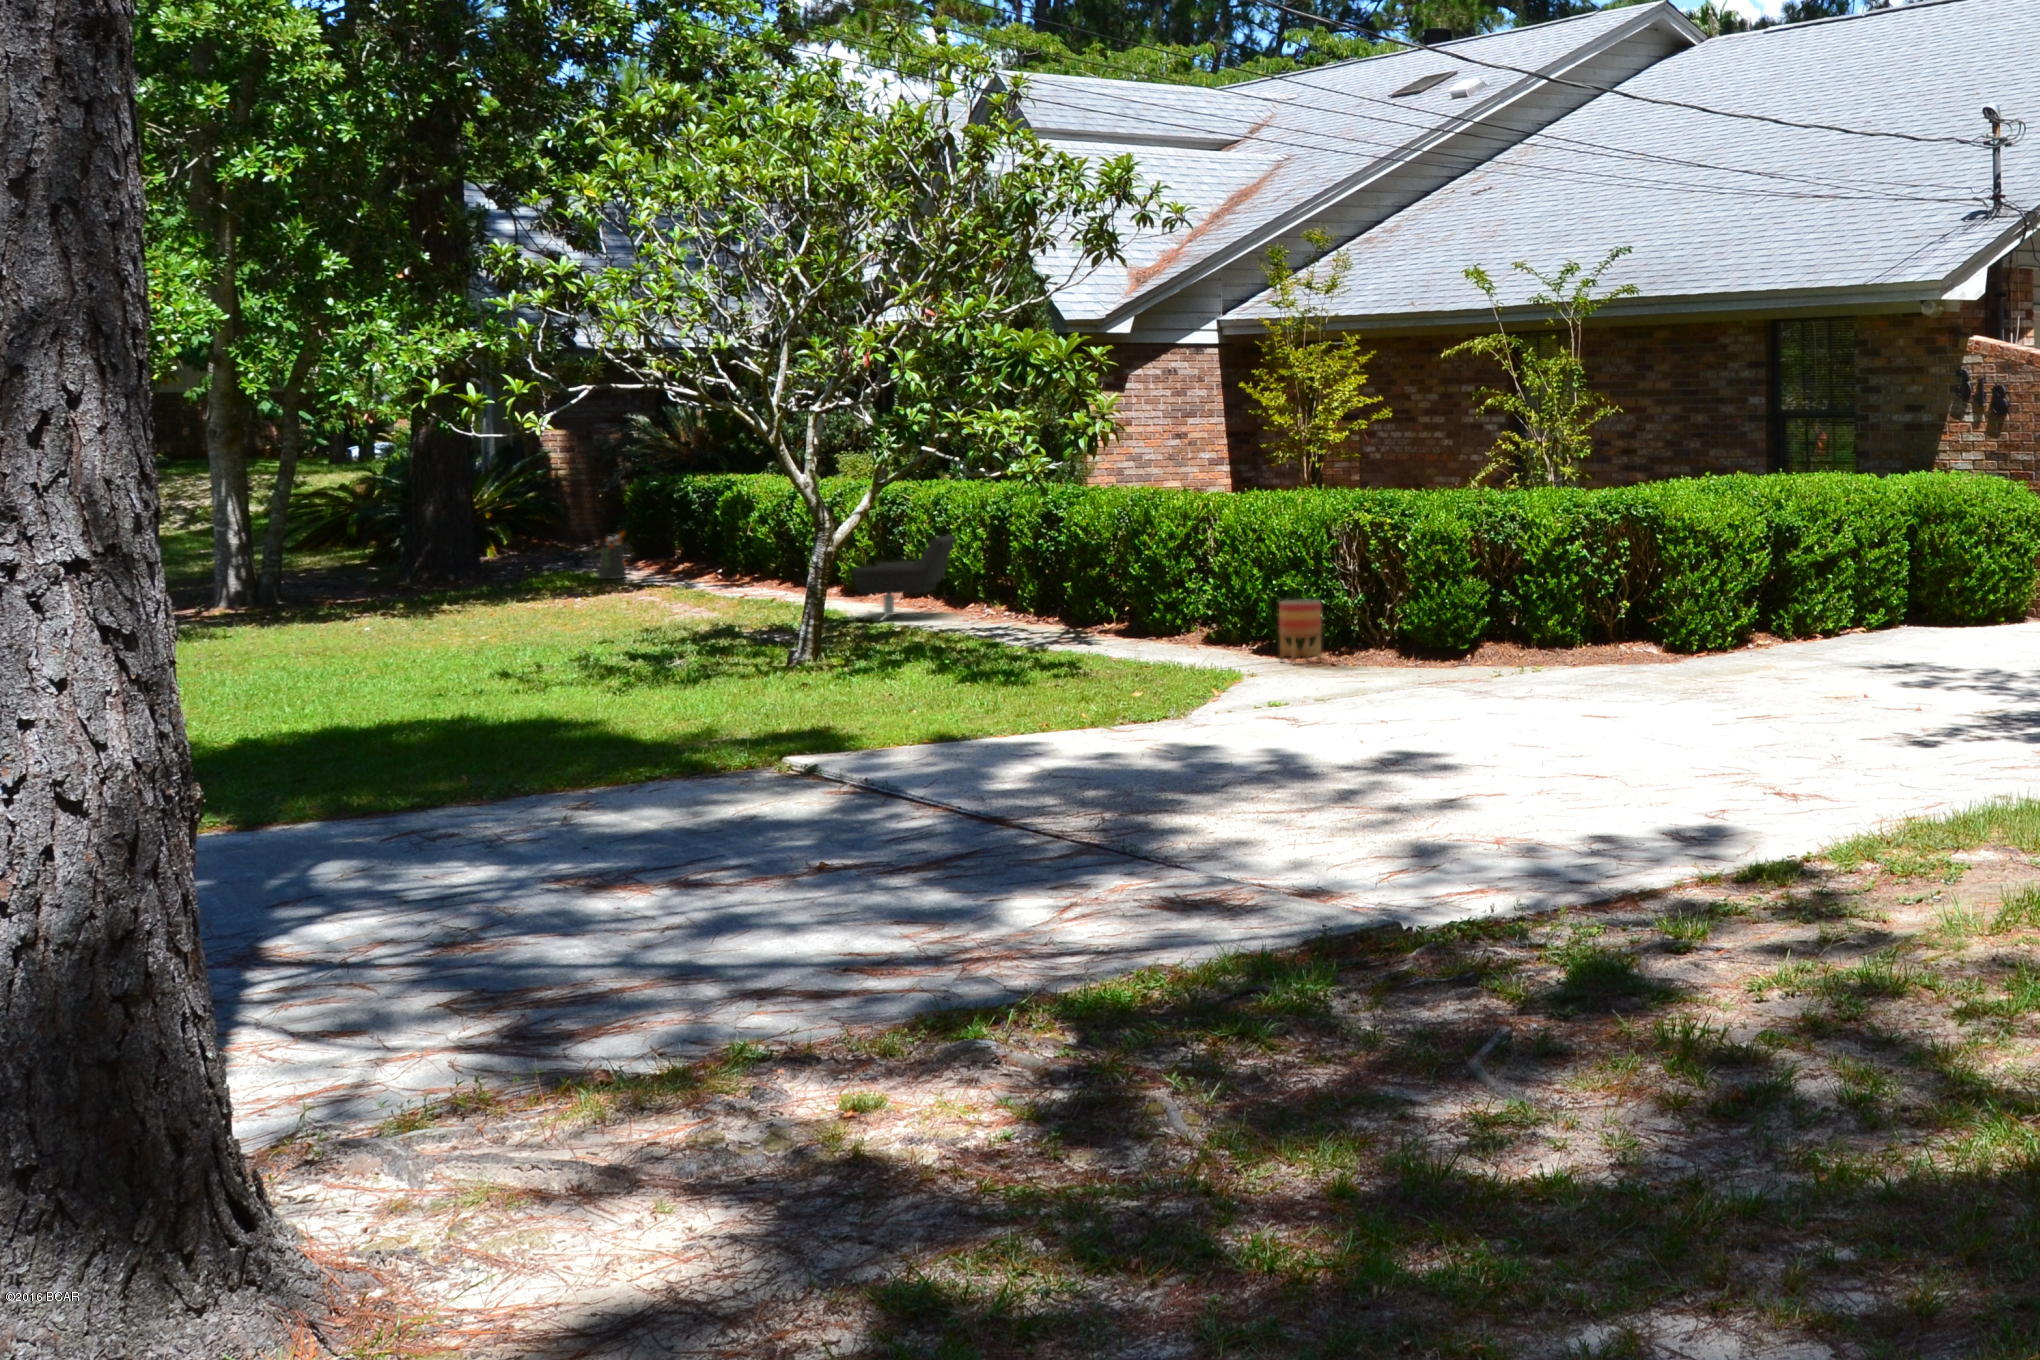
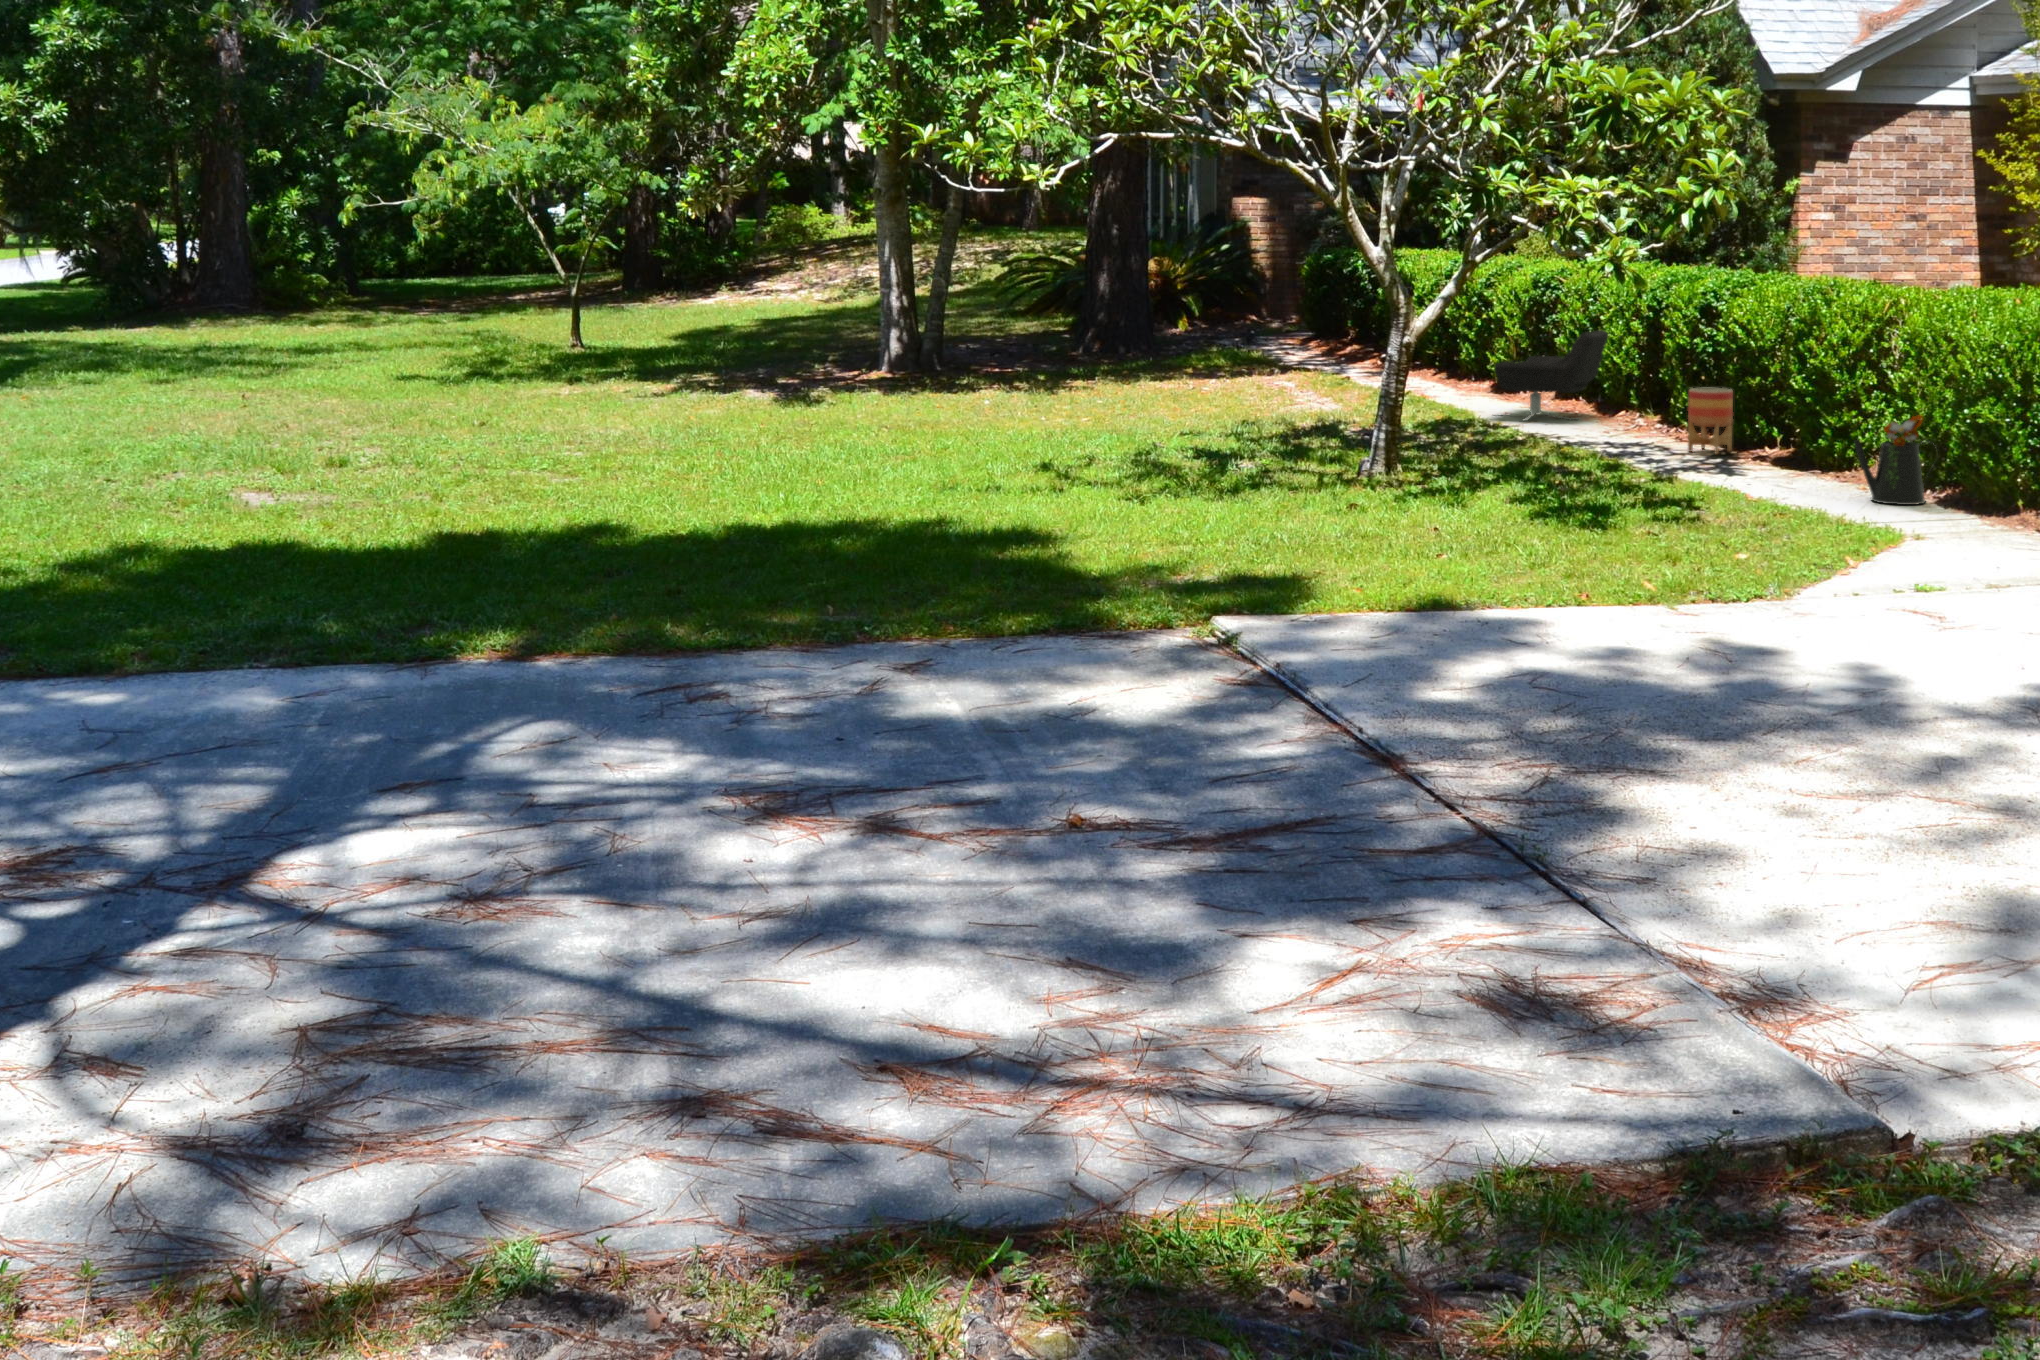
watering can: present [589,532,626,579] -> present [1855,415,1935,505]
planter: present [1279,600,1321,664] -> present [1688,388,1733,454]

